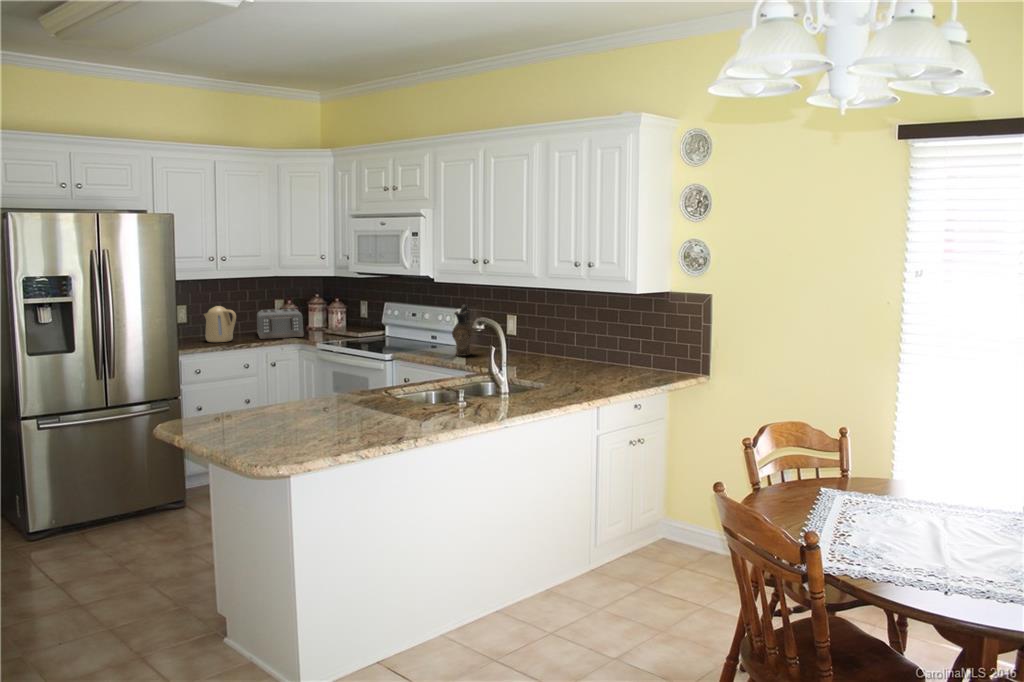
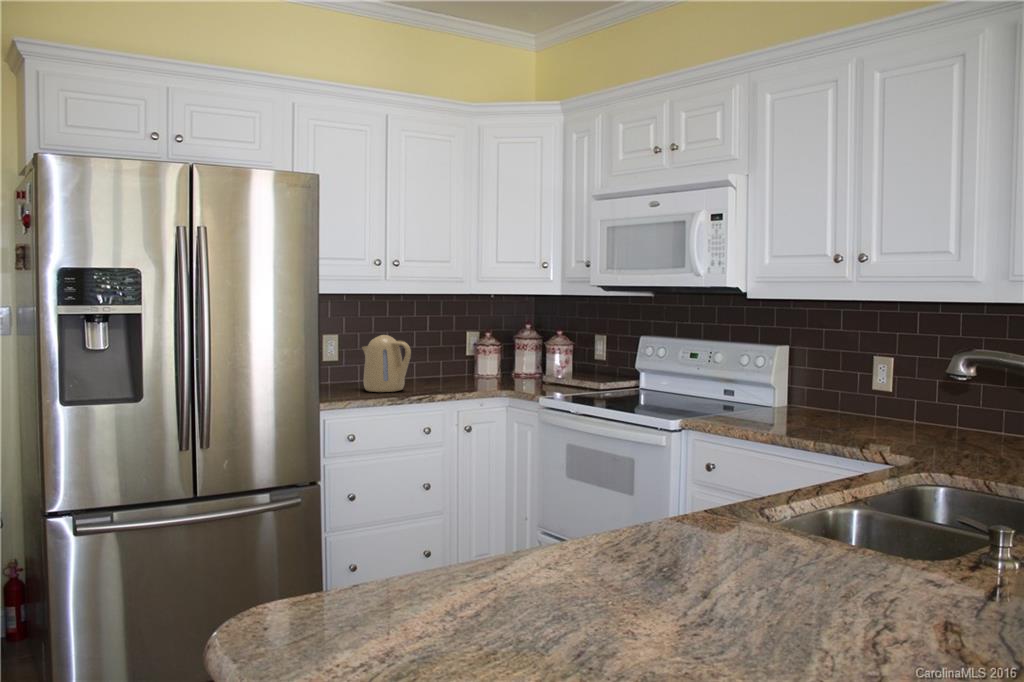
ceramic pitcher: present [452,305,472,356] -> none [802,336,844,431]
toaster: present [257,309,304,339] -> none [440,343,512,389]

